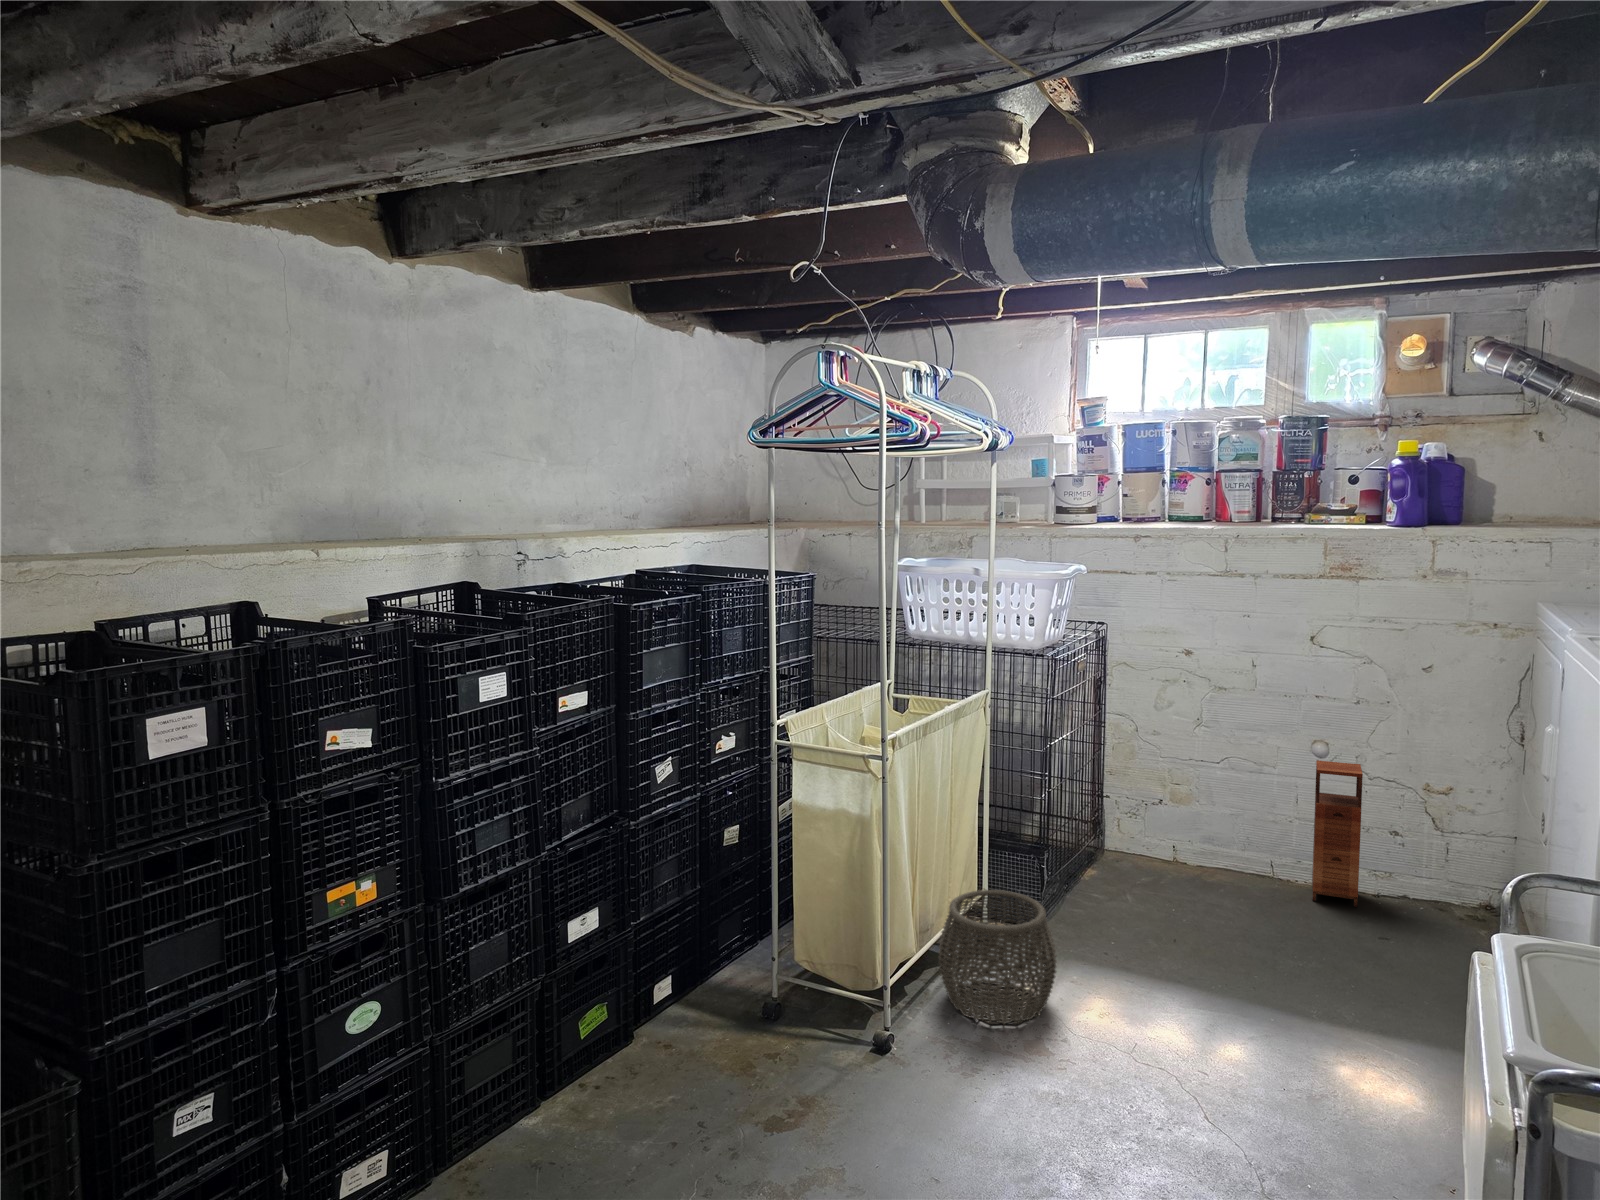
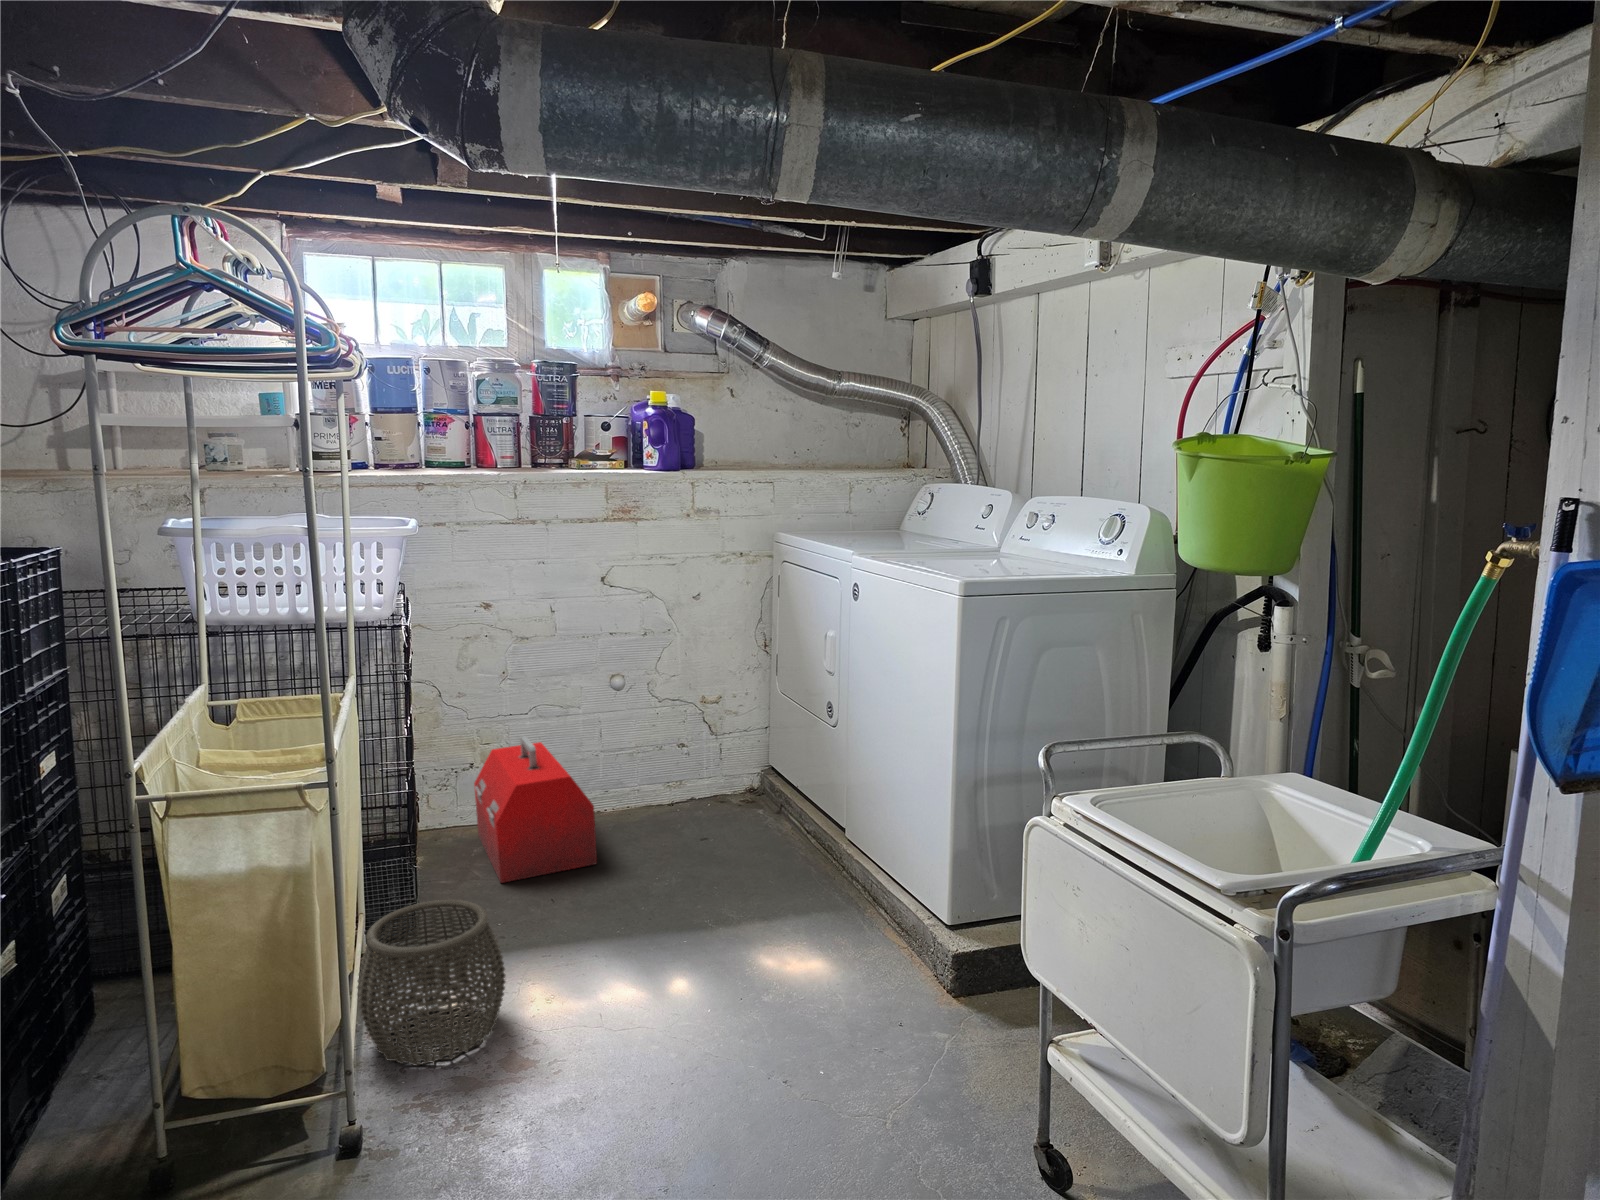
storage cabinet: present [1312,760,1363,907] -> none [614,688,667,823]
toolbox: none [1142,782,1250,925] -> present [474,737,597,883]

